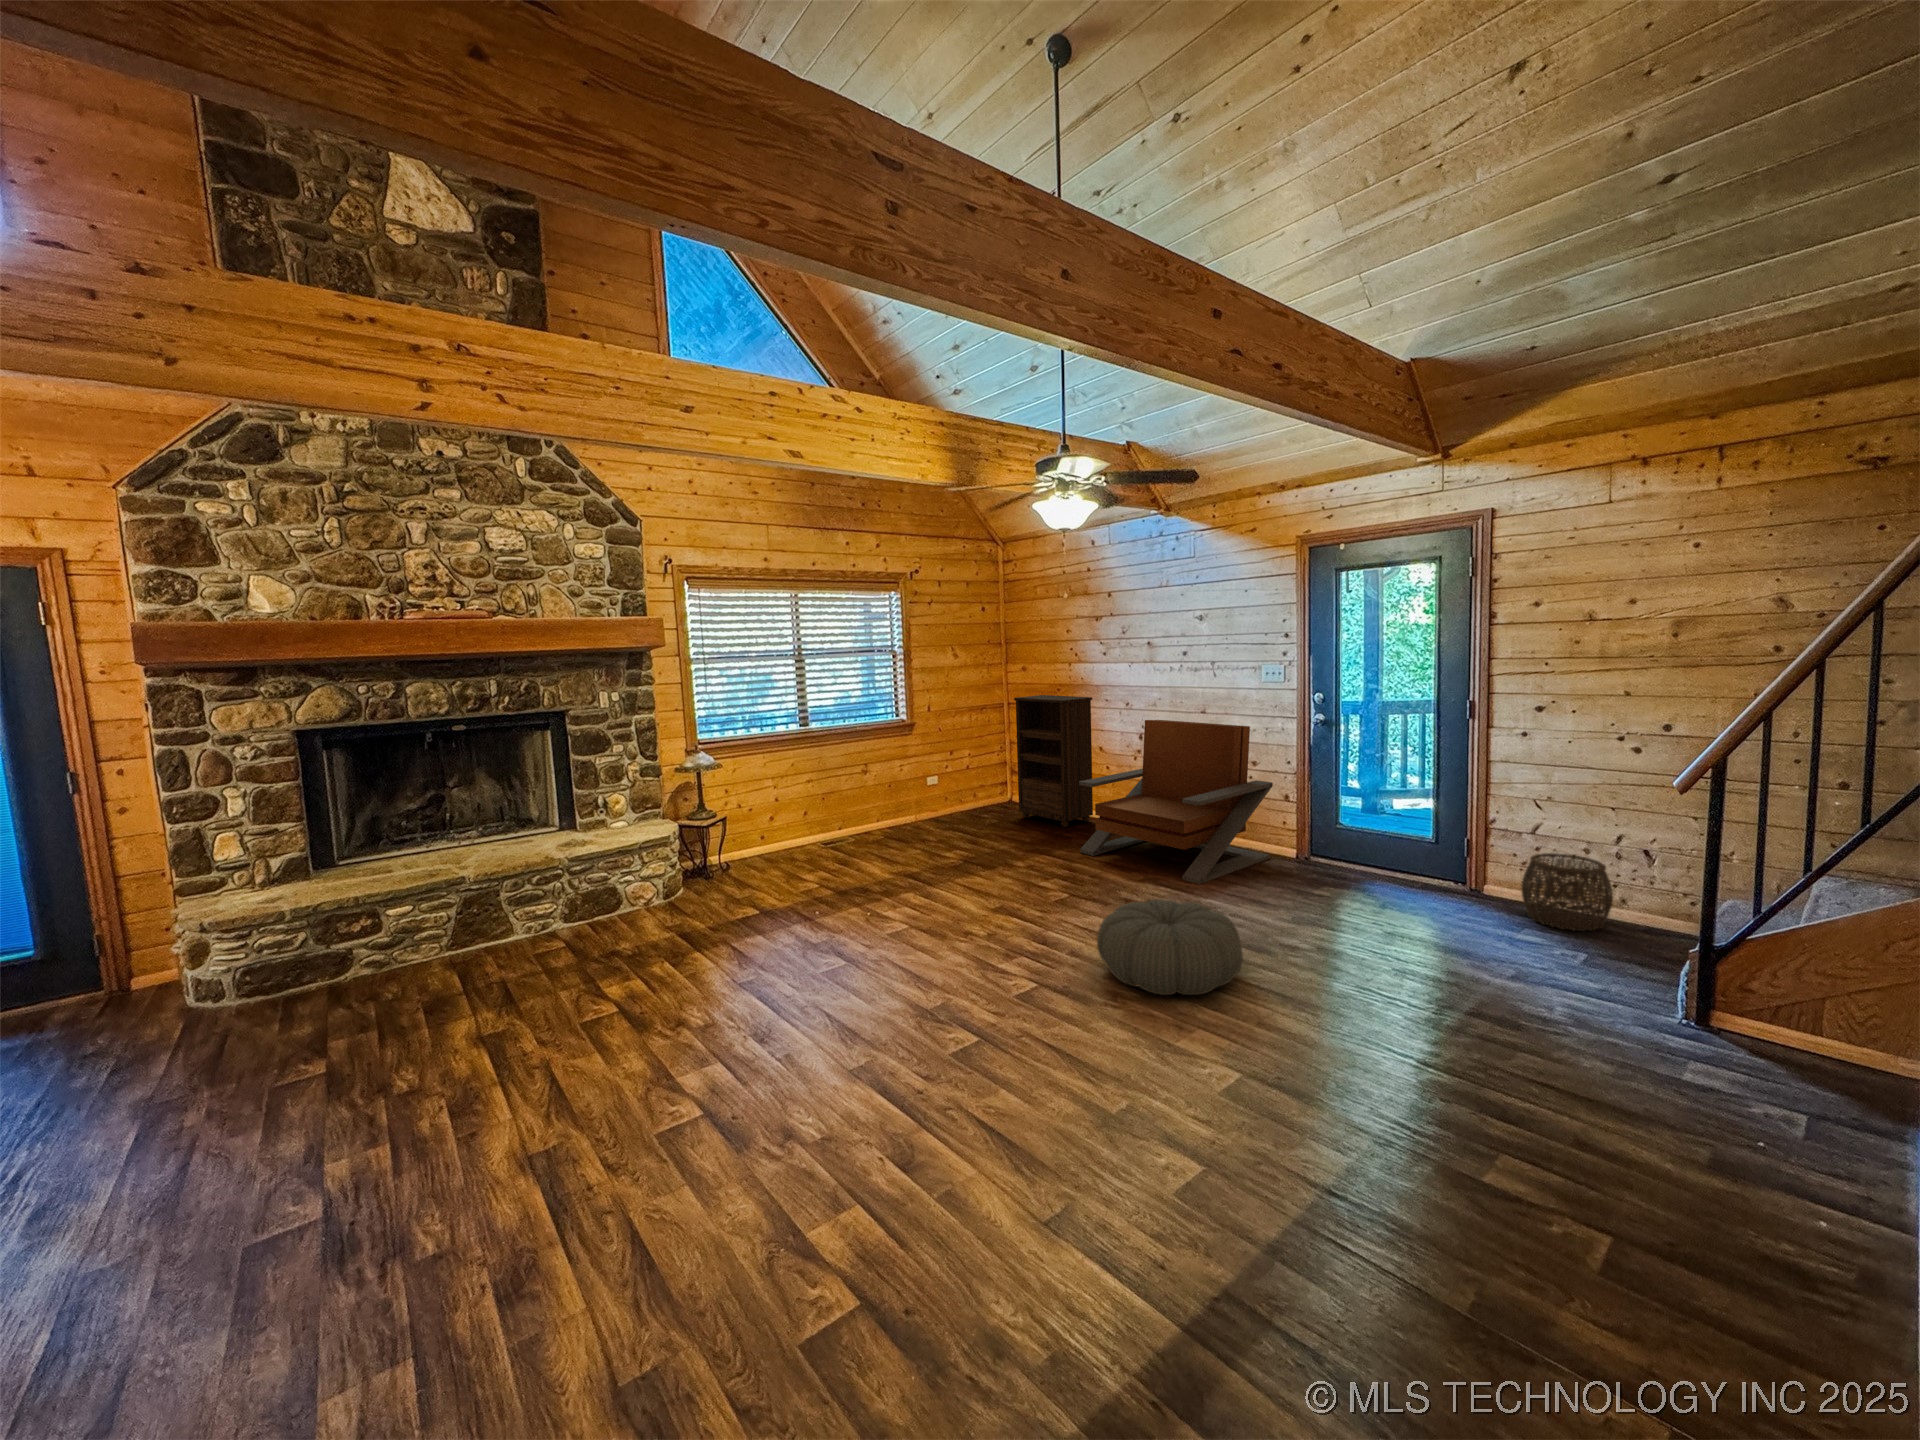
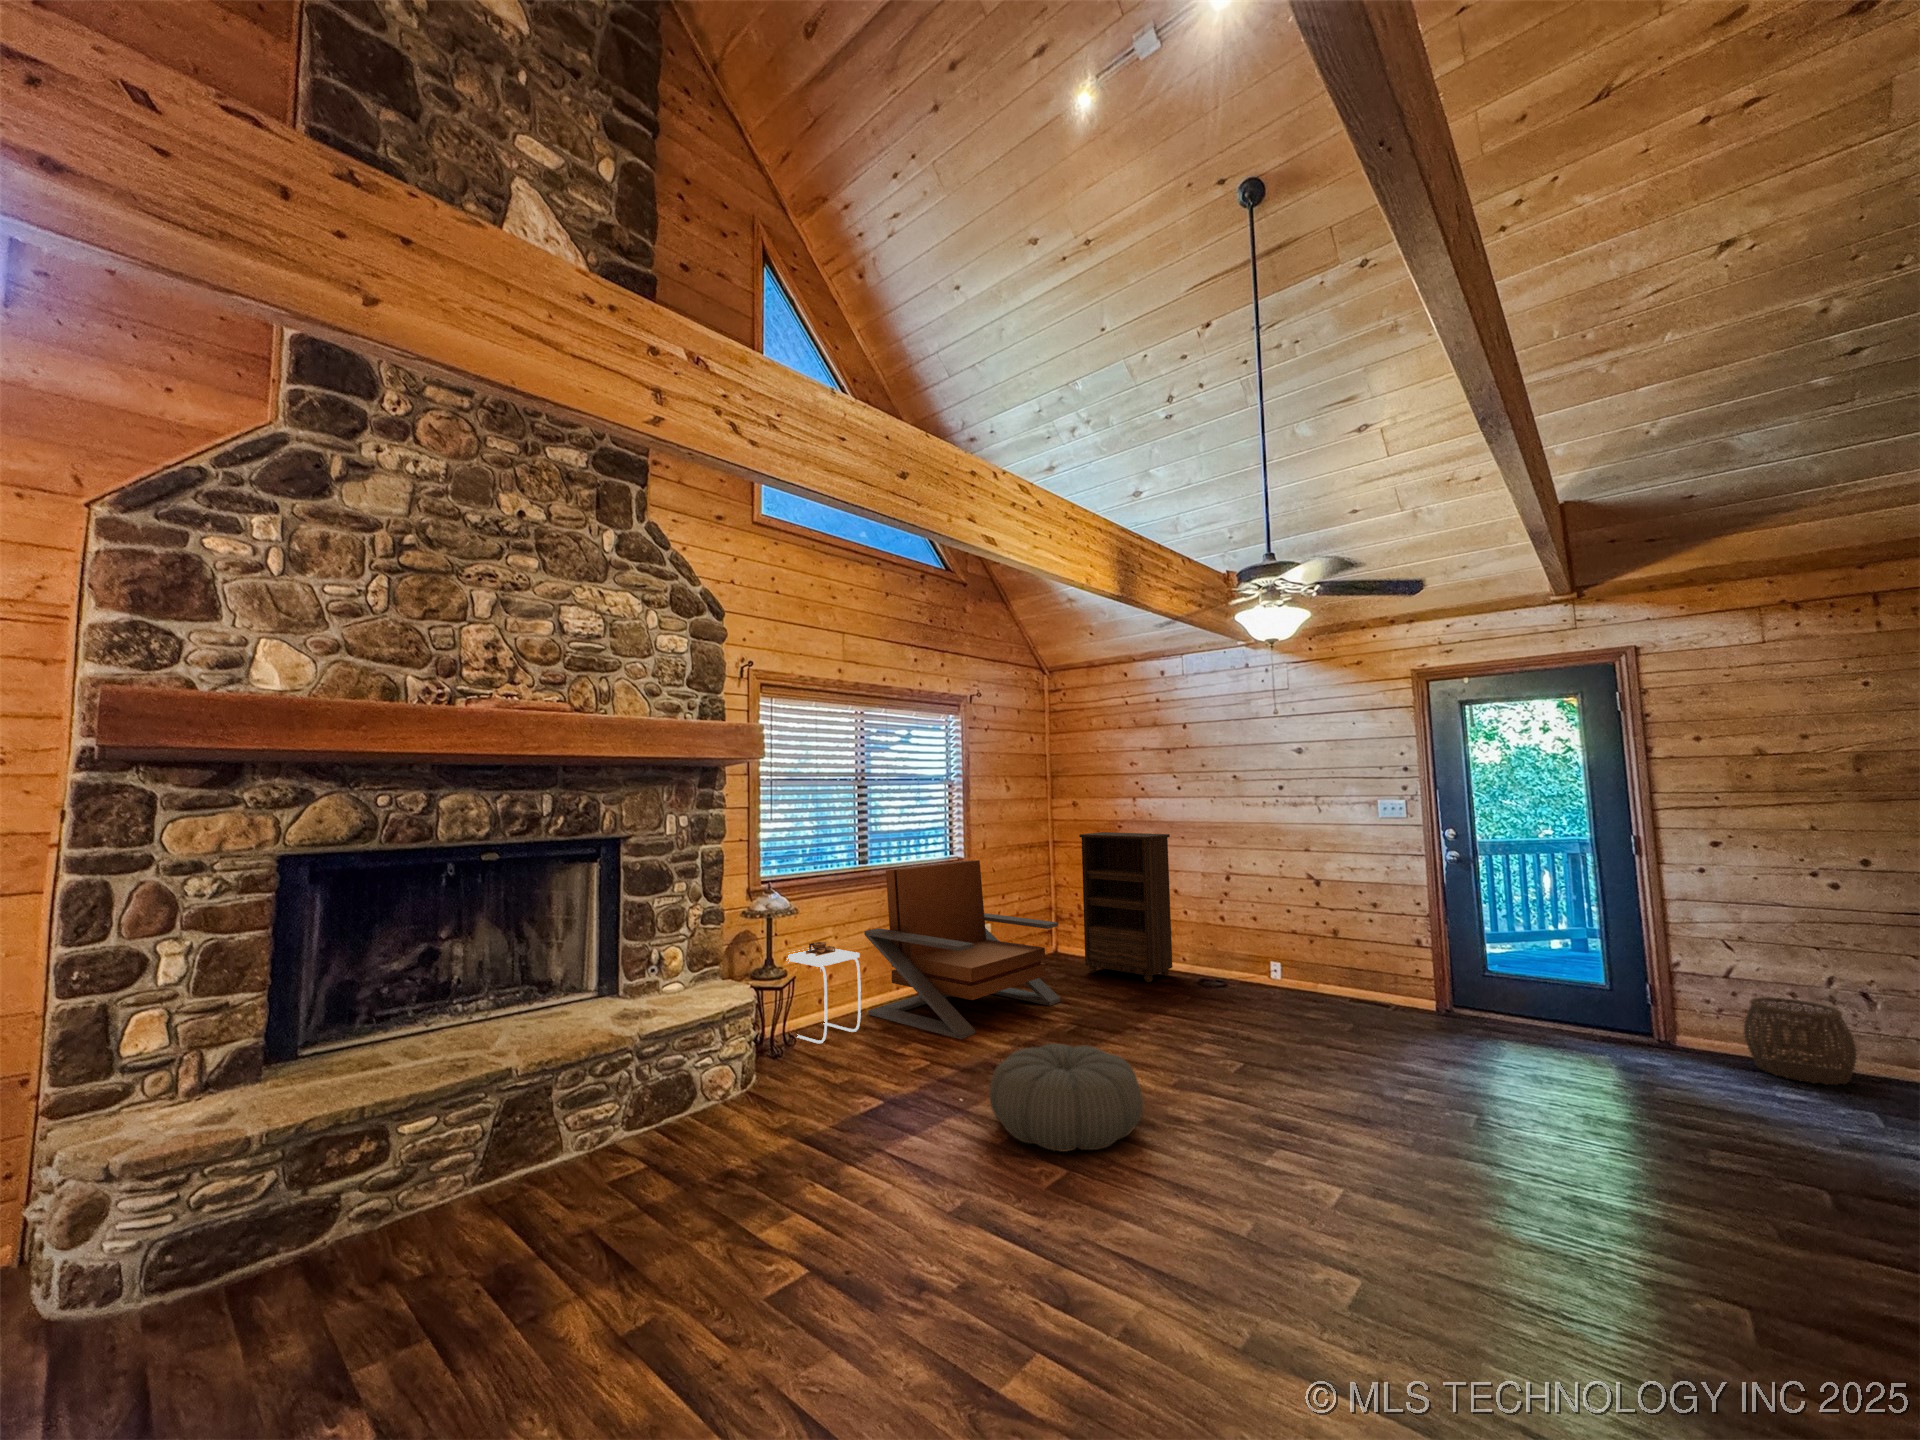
lounge chair: present [1079,720,1273,884] -> present [864,860,1060,1039]
side table: none [729,790,789,868] -> present [788,942,861,1043]
pouf: present [1097,899,1243,995] -> present [989,1044,1143,1152]

